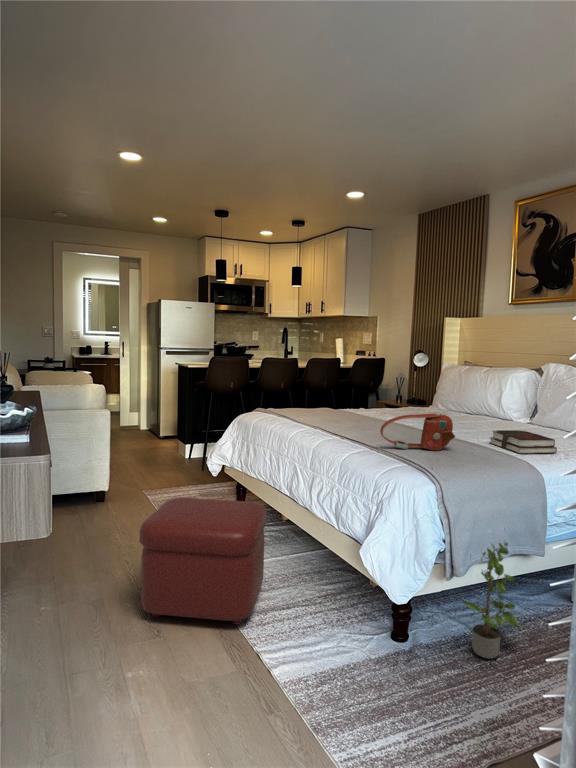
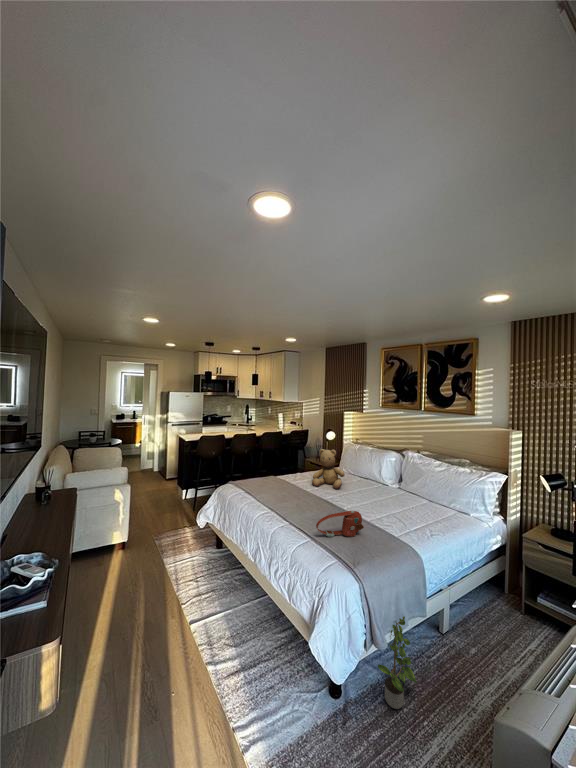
teddy bear: none [383,360,436,419] -> present [312,449,345,489]
book: present [490,430,557,454] -> none [382,511,425,535]
ottoman: present [140,498,267,624] -> none [143,578,239,695]

